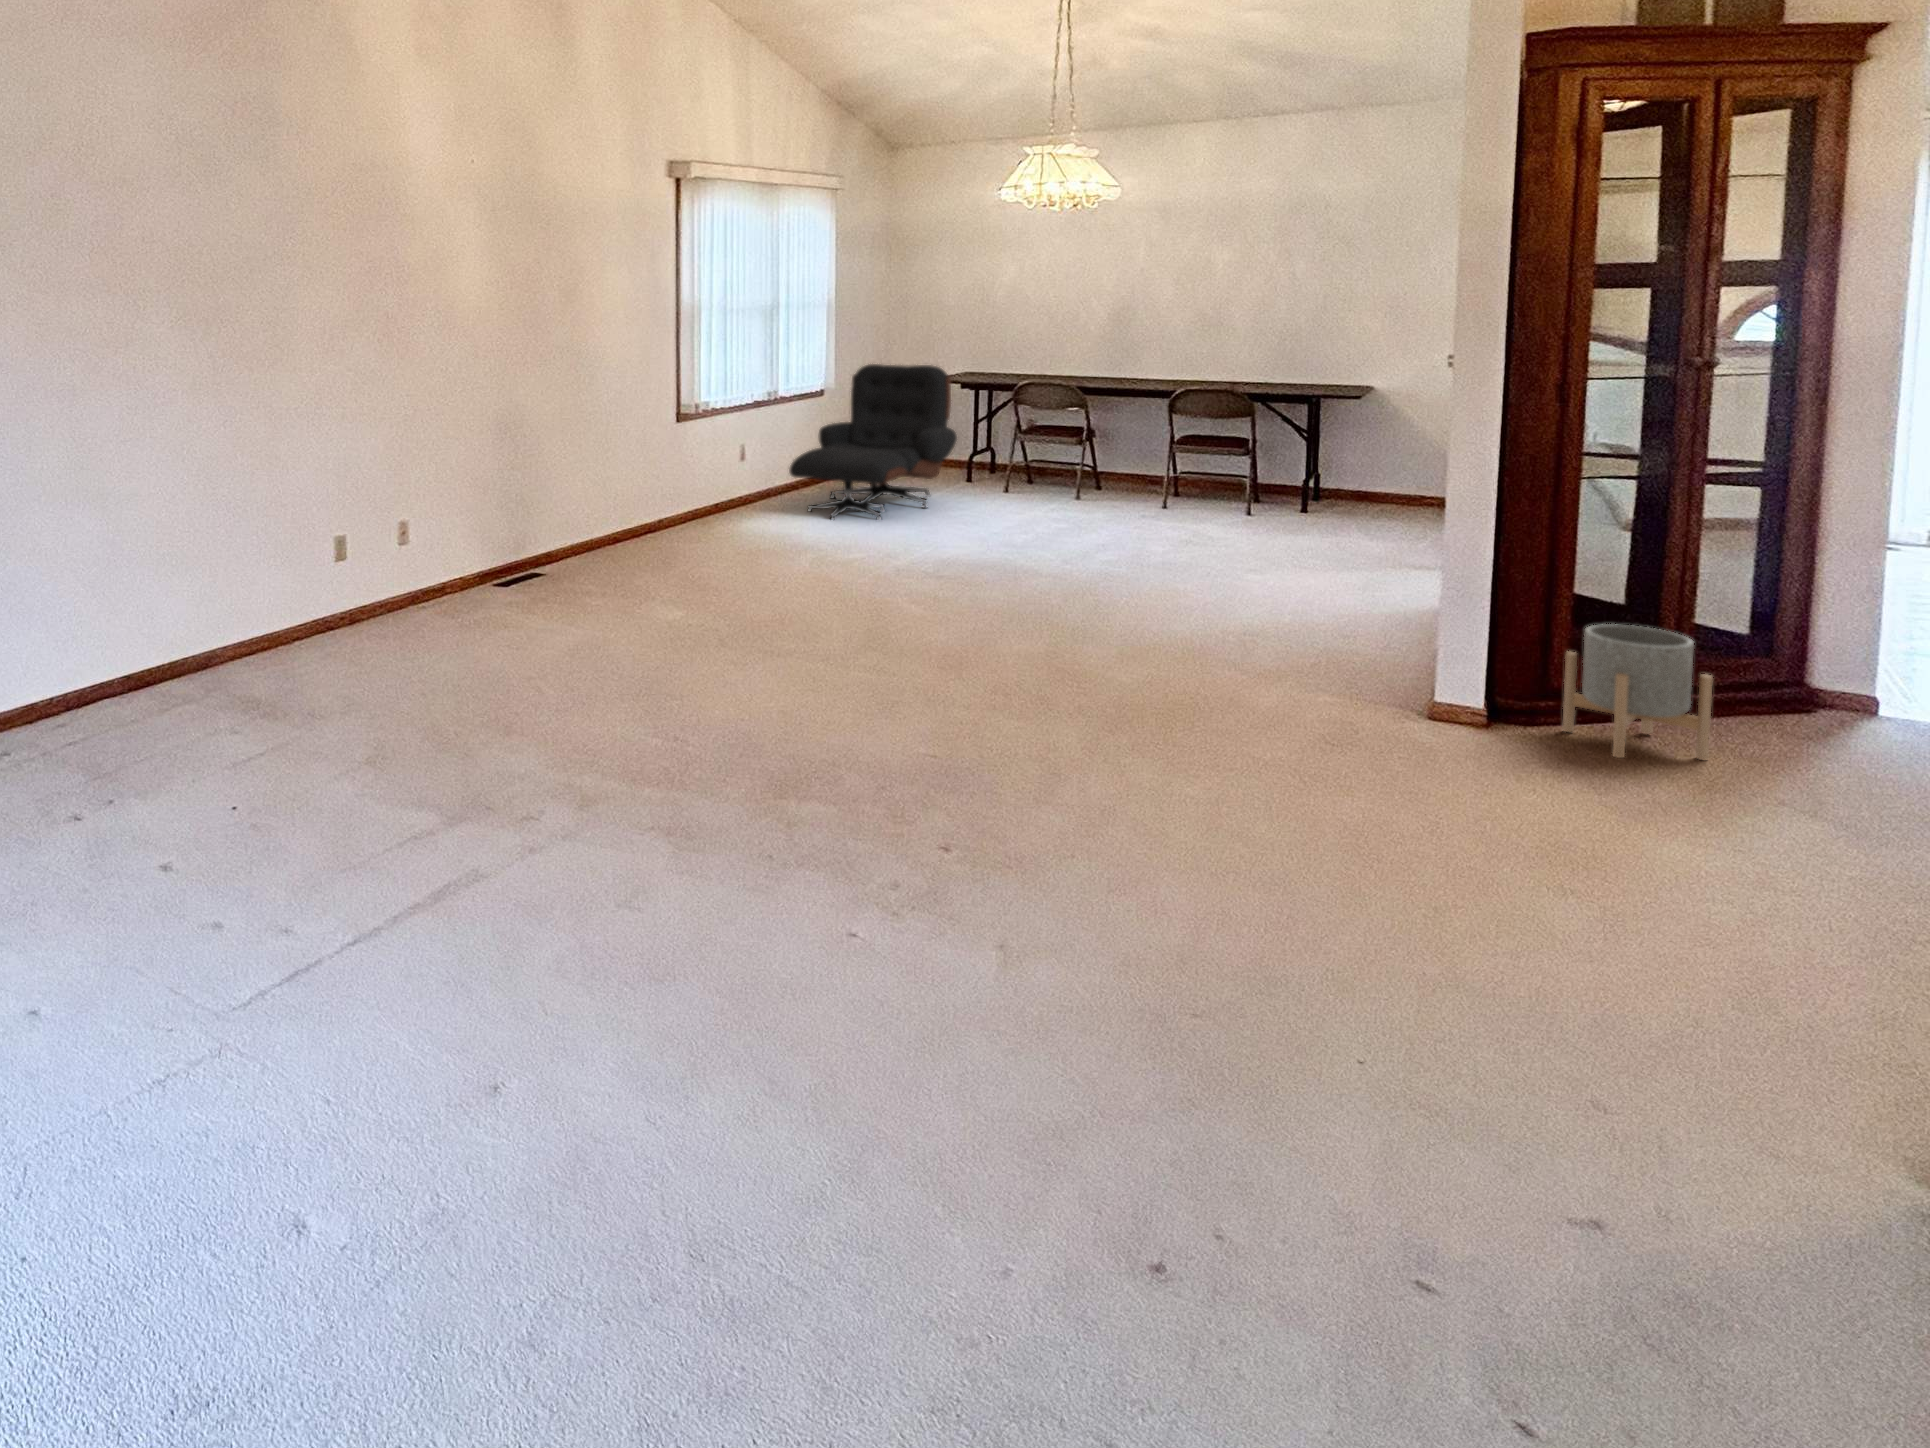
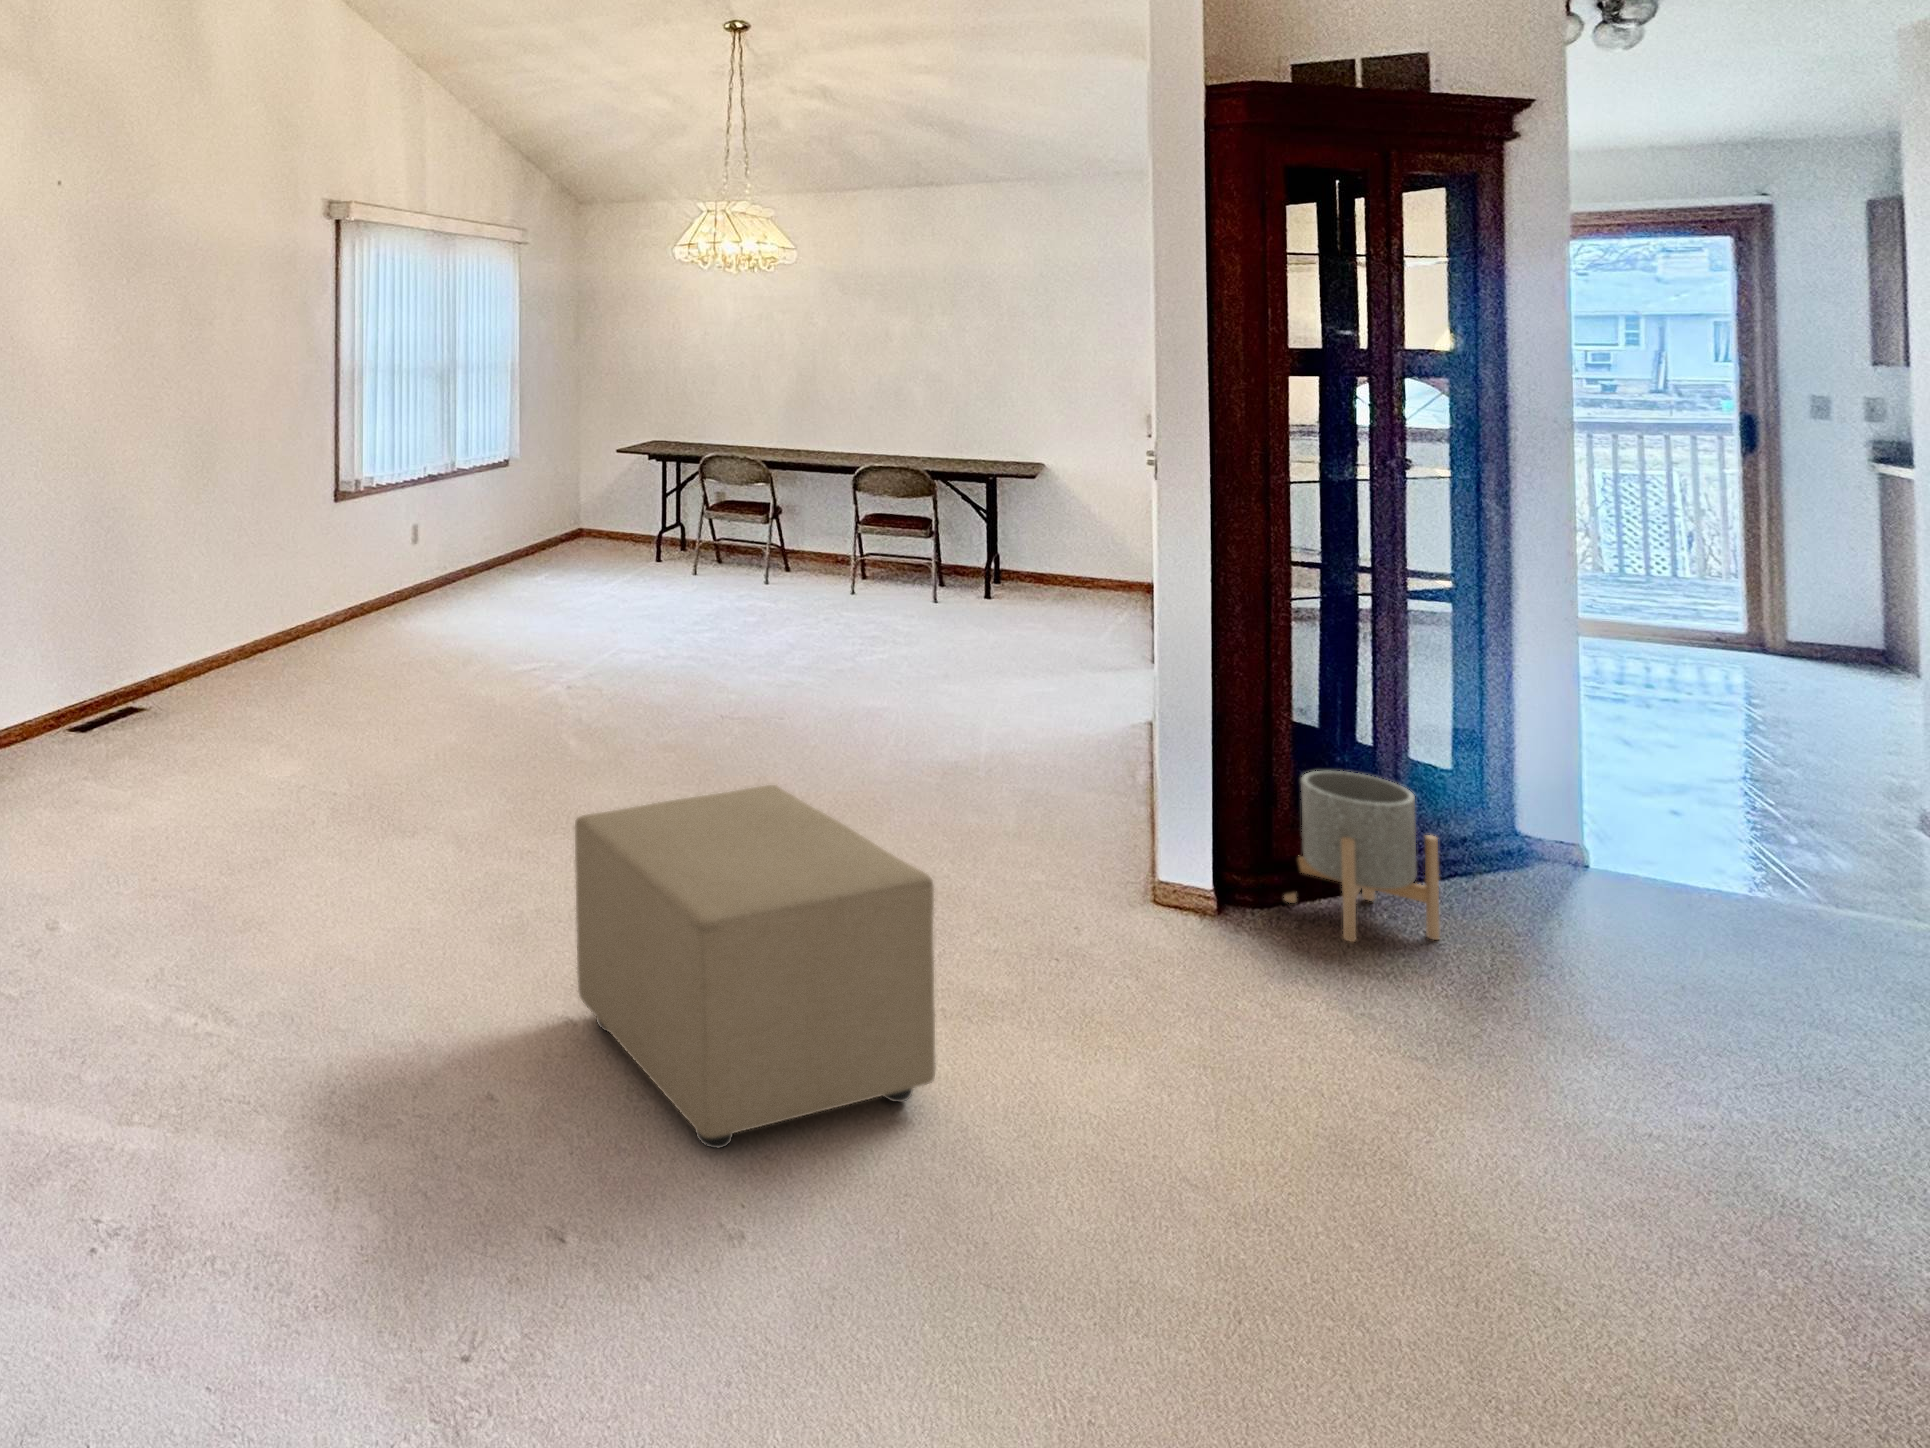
lounge chair: present [789,364,957,520] -> none [463,434,643,617]
ottoman: none [934,609,1227,837] -> present [575,785,935,1148]

